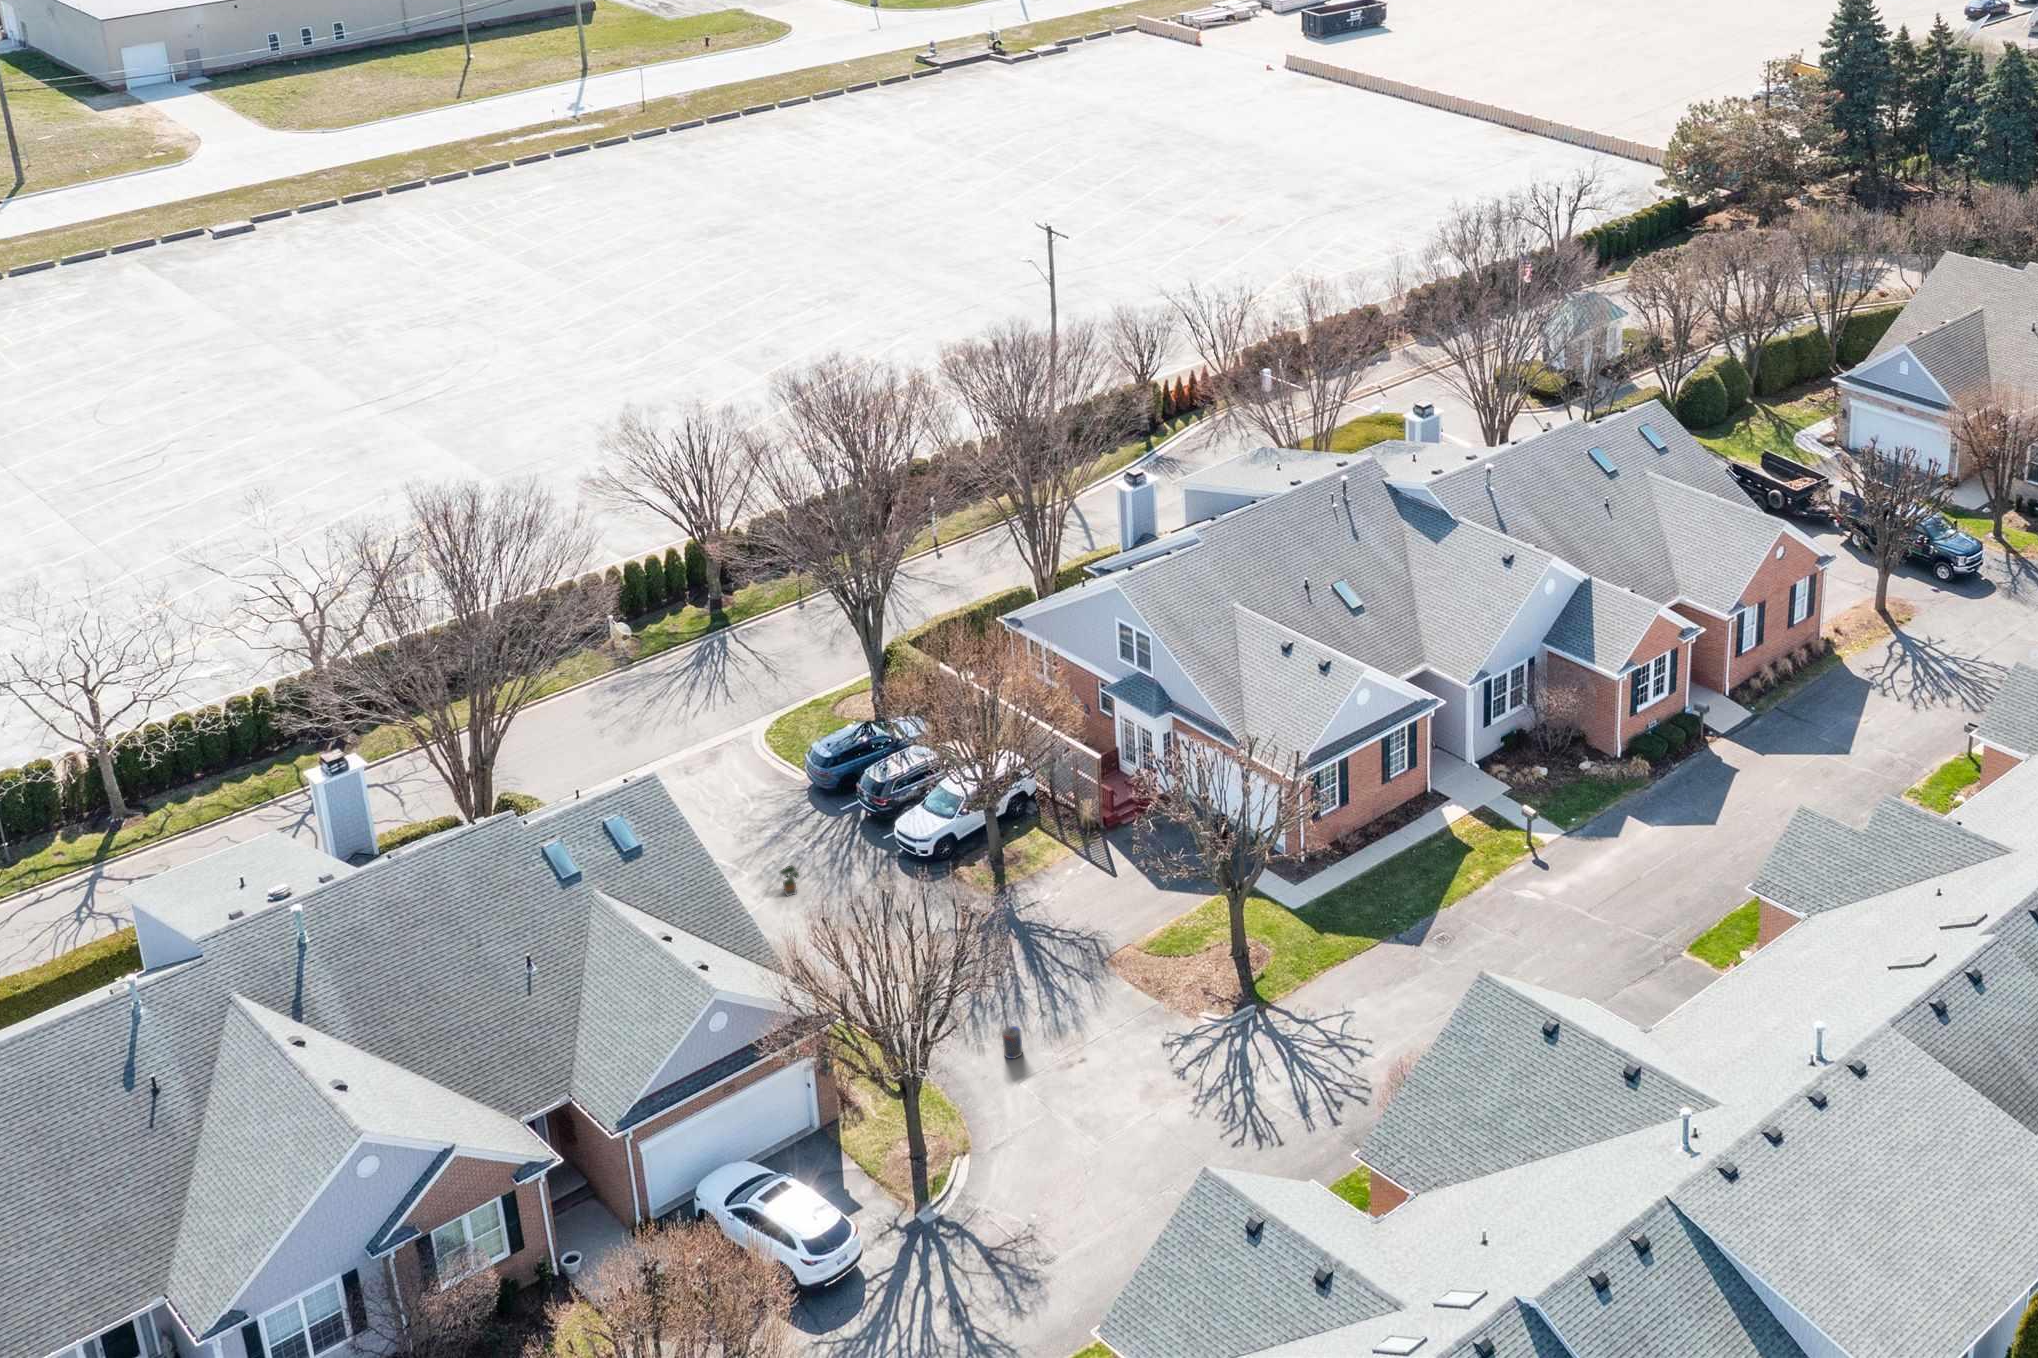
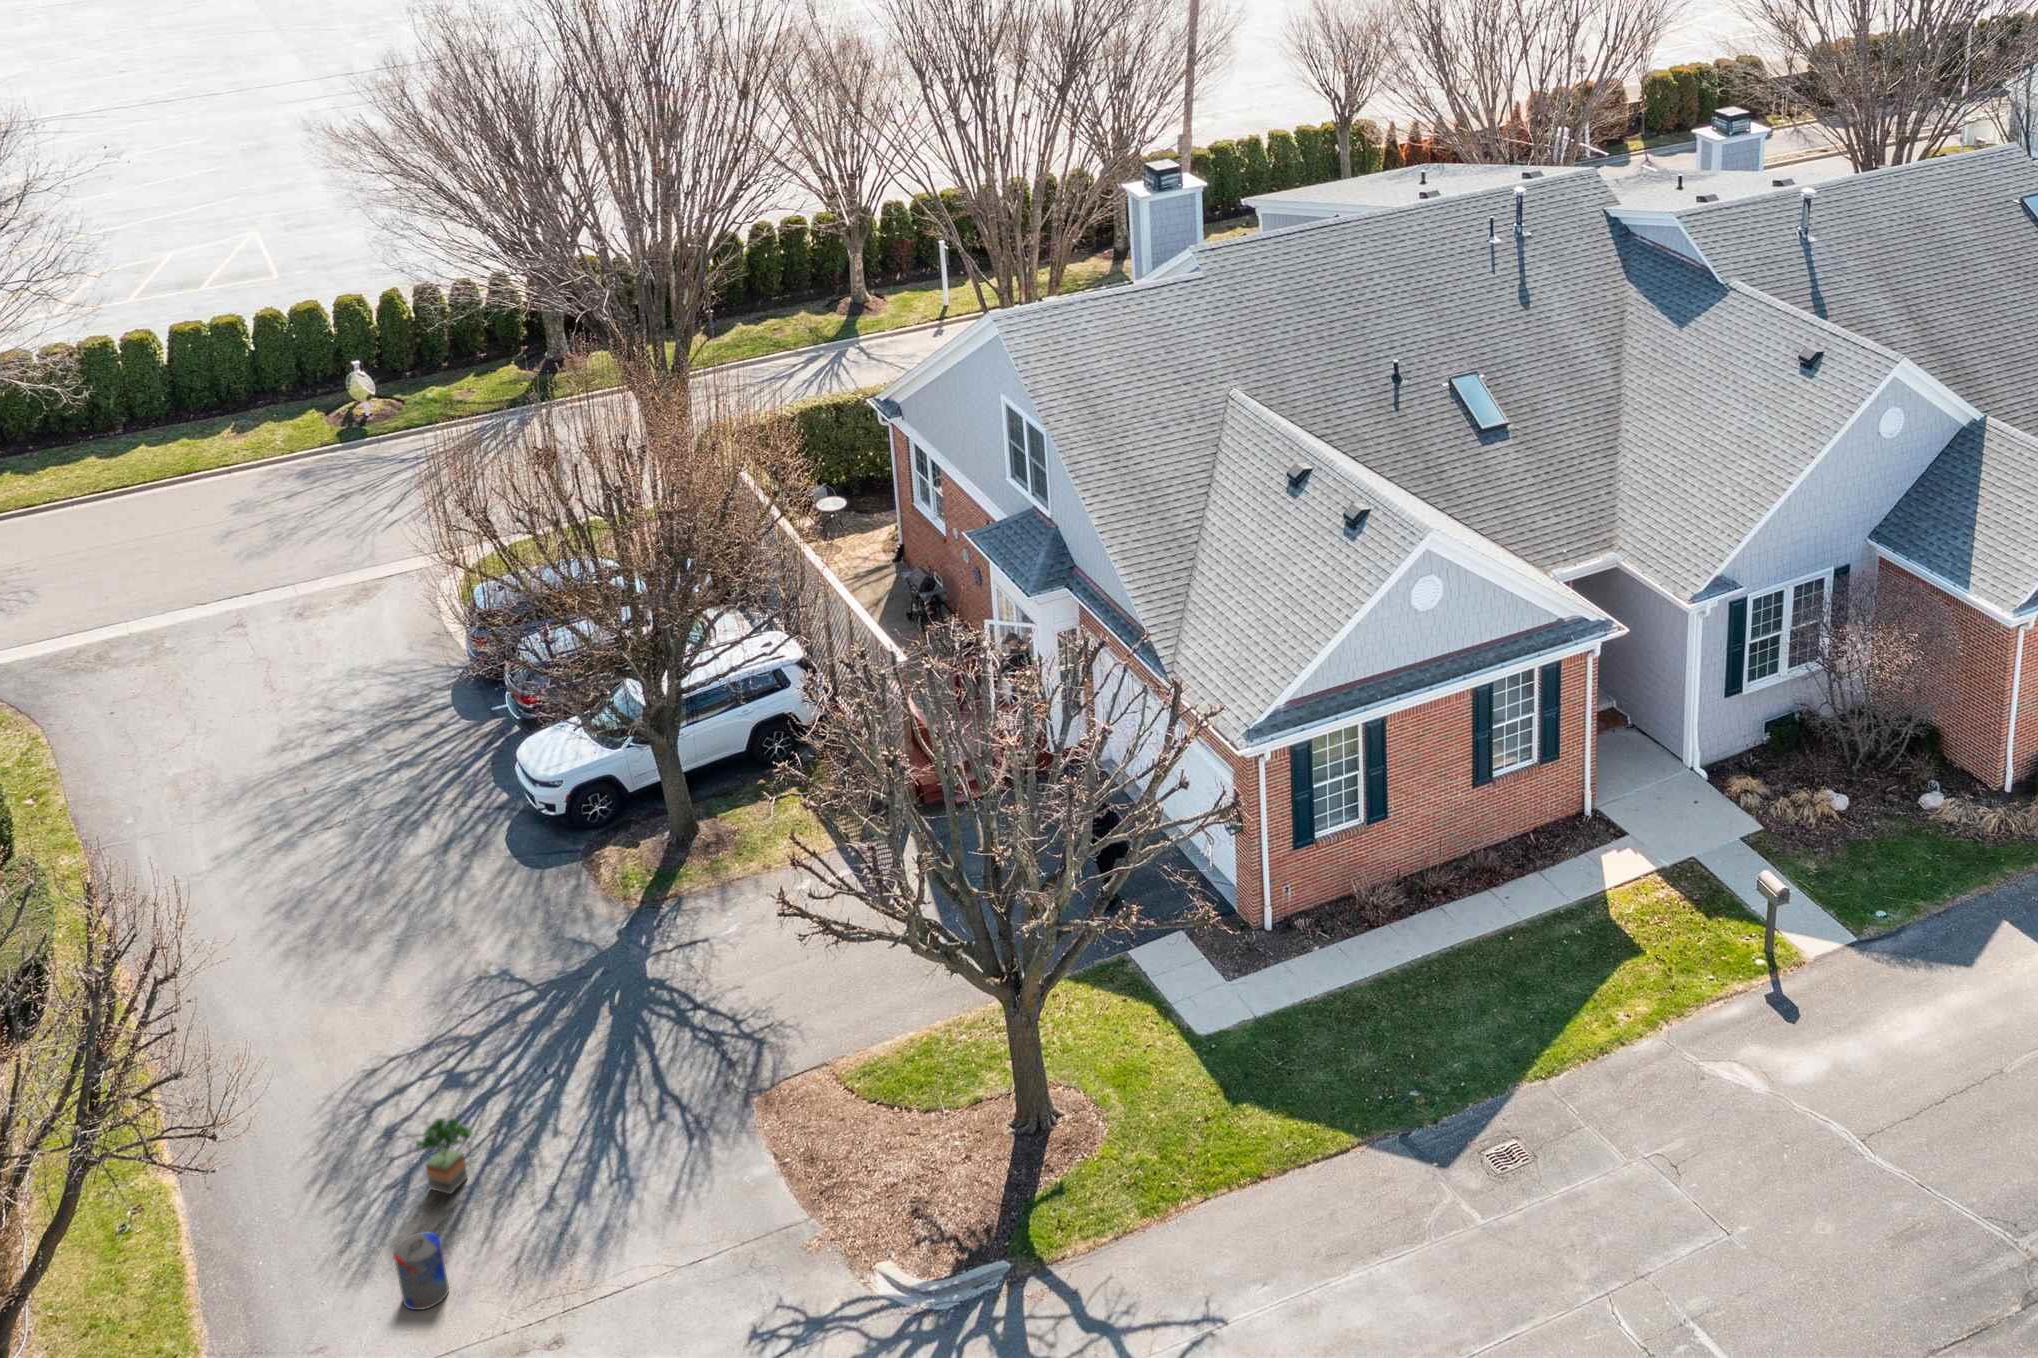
potted tree: present [780,865,799,897] -> present [416,1118,473,1194]

